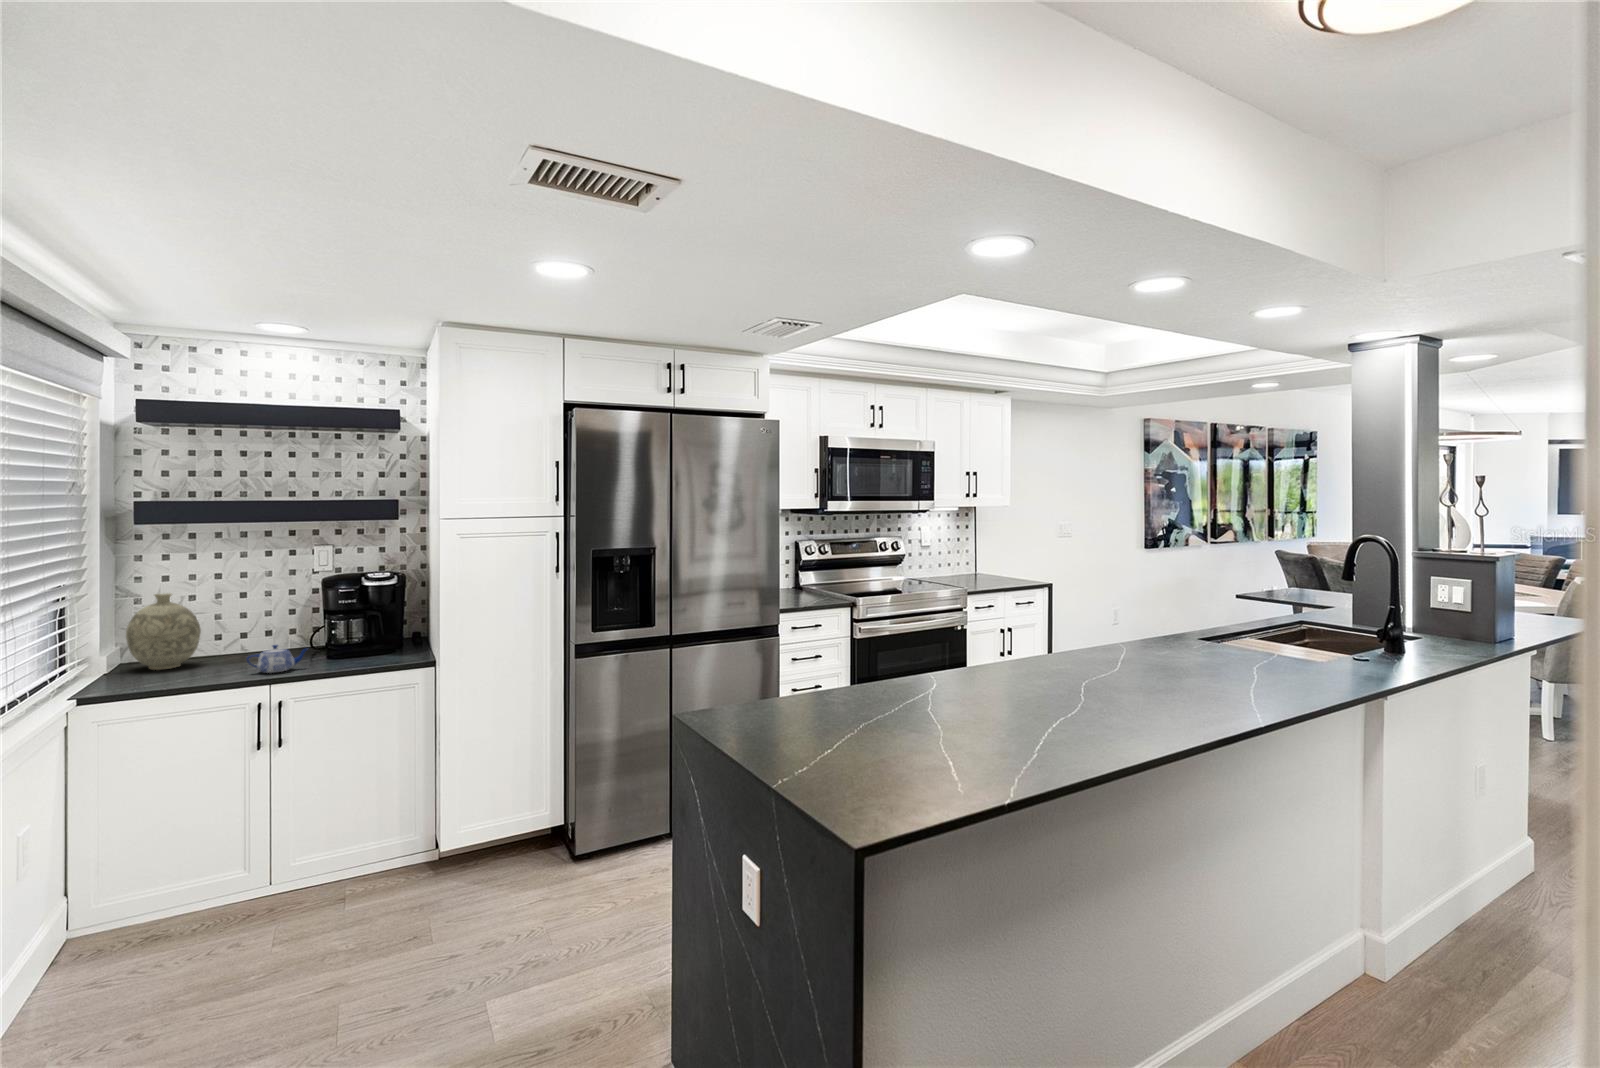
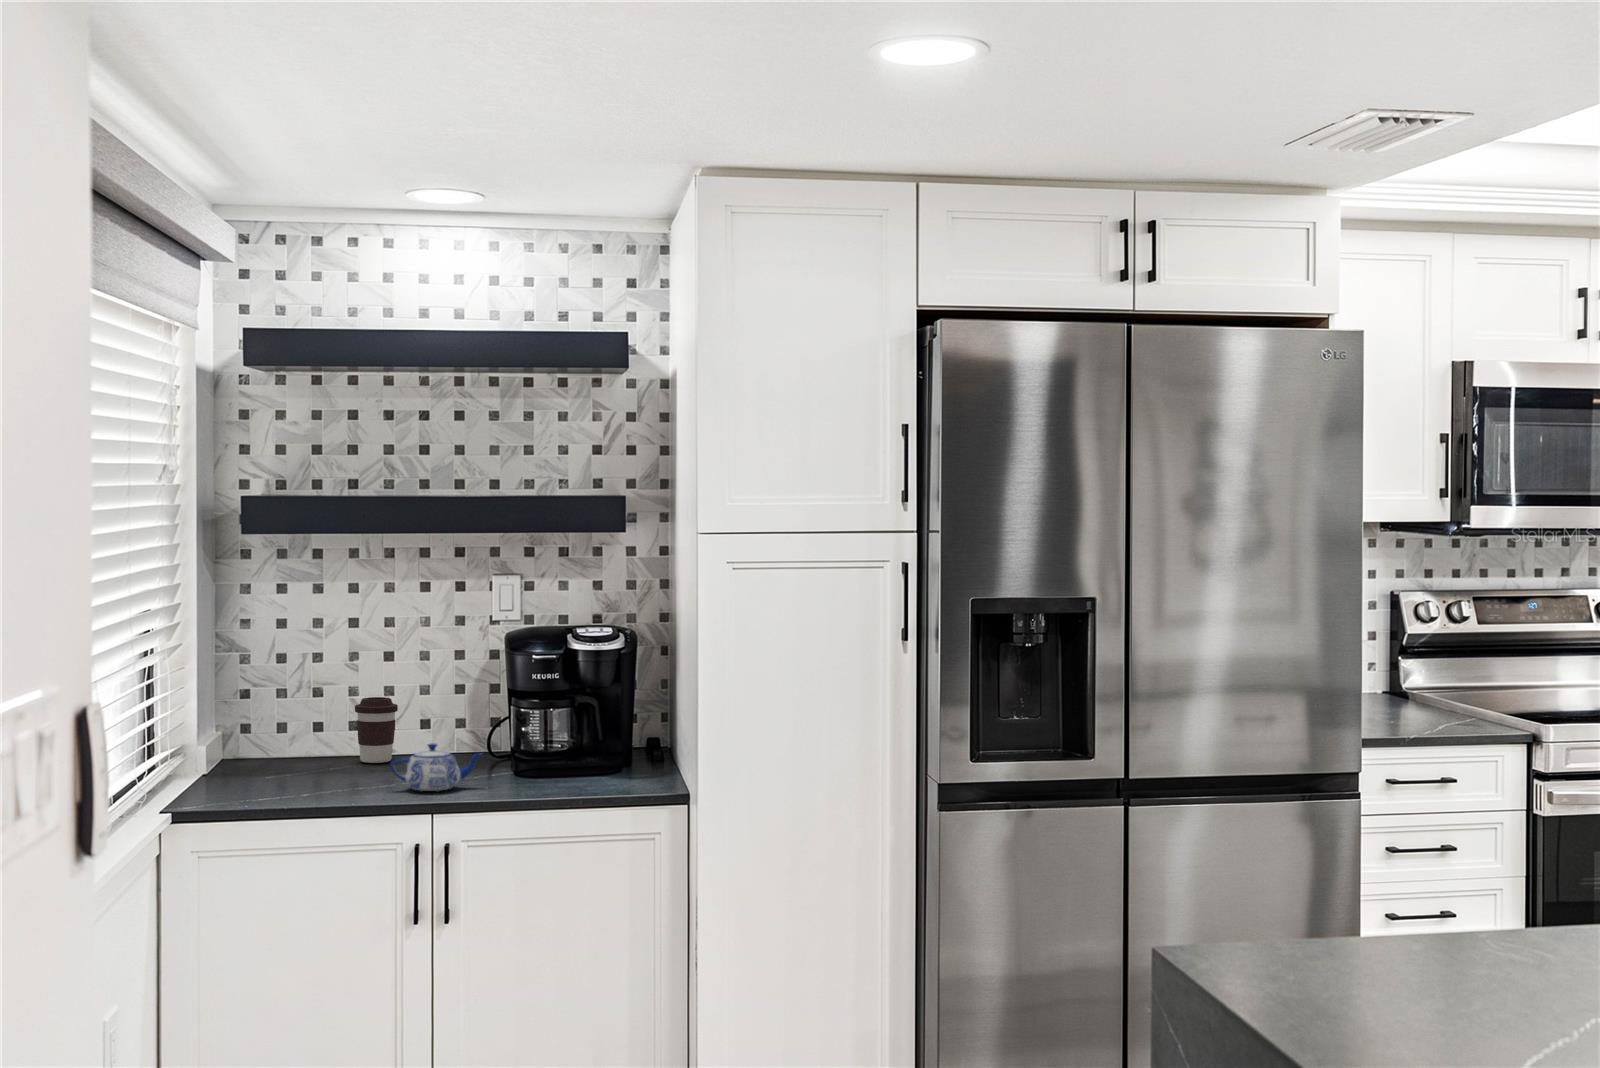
decorative vase: present [126,593,201,670] -> none [222,649,324,774]
coffee cup: none [223,619,252,658] -> present [355,697,398,763]

